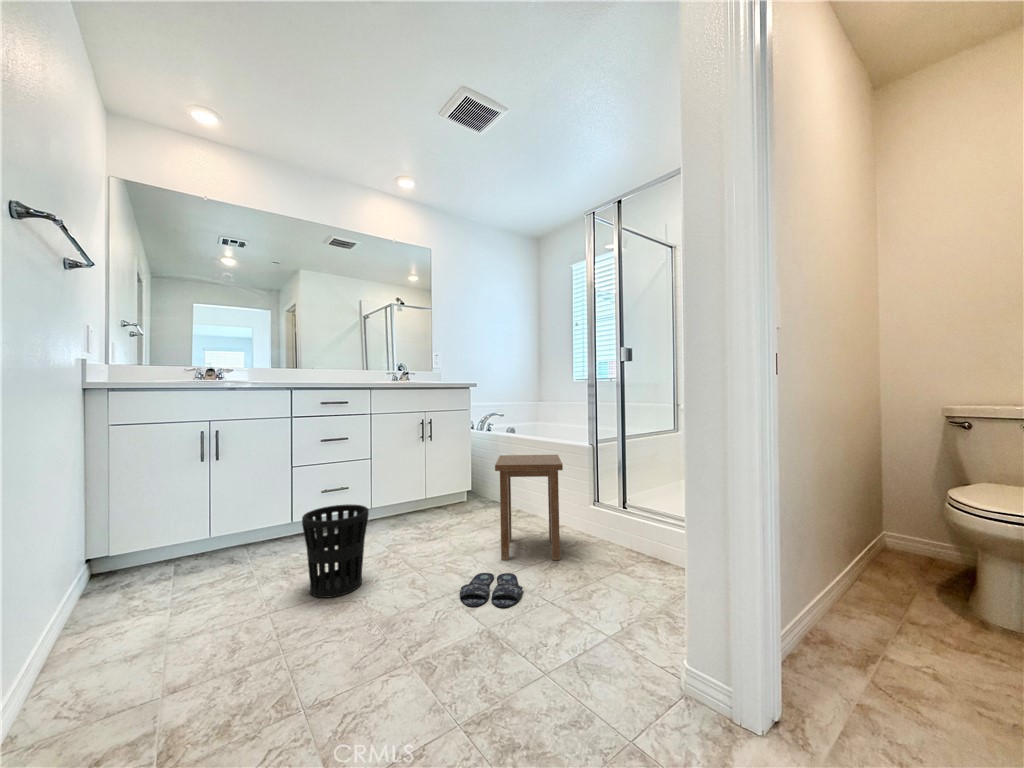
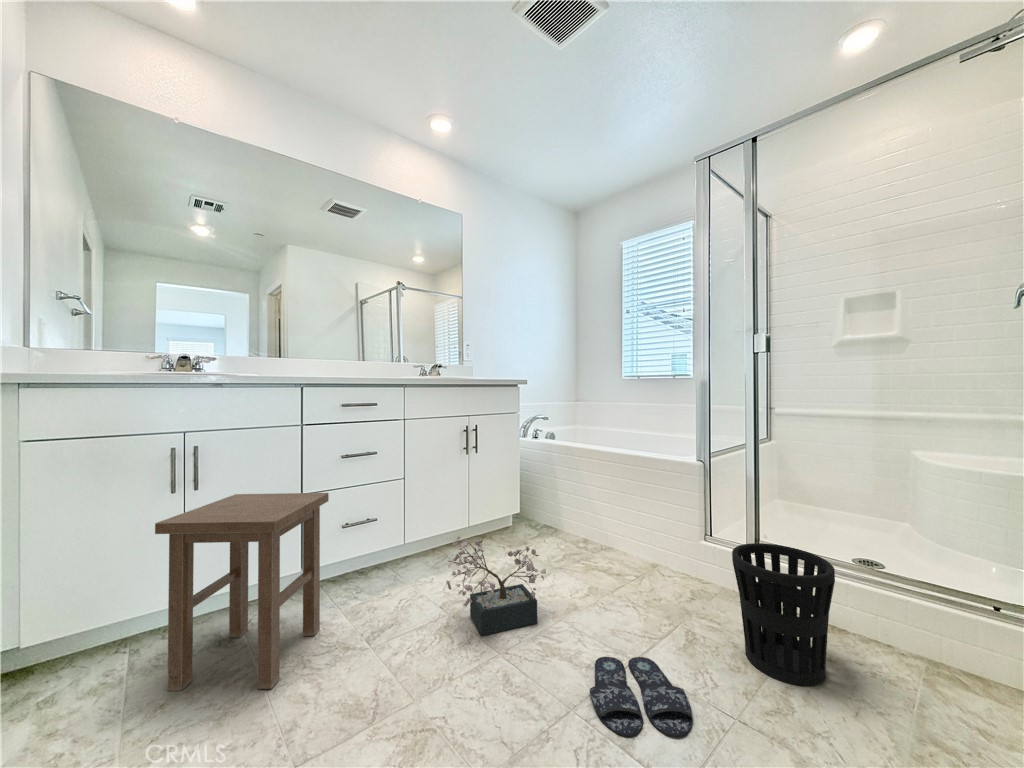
stool: present [495,455,563,560] -> present [155,493,329,691]
decorative plant: none [386,495,460,562] -> present [446,536,546,636]
wastebasket: present [302,504,369,598] -> present [732,543,835,686]

